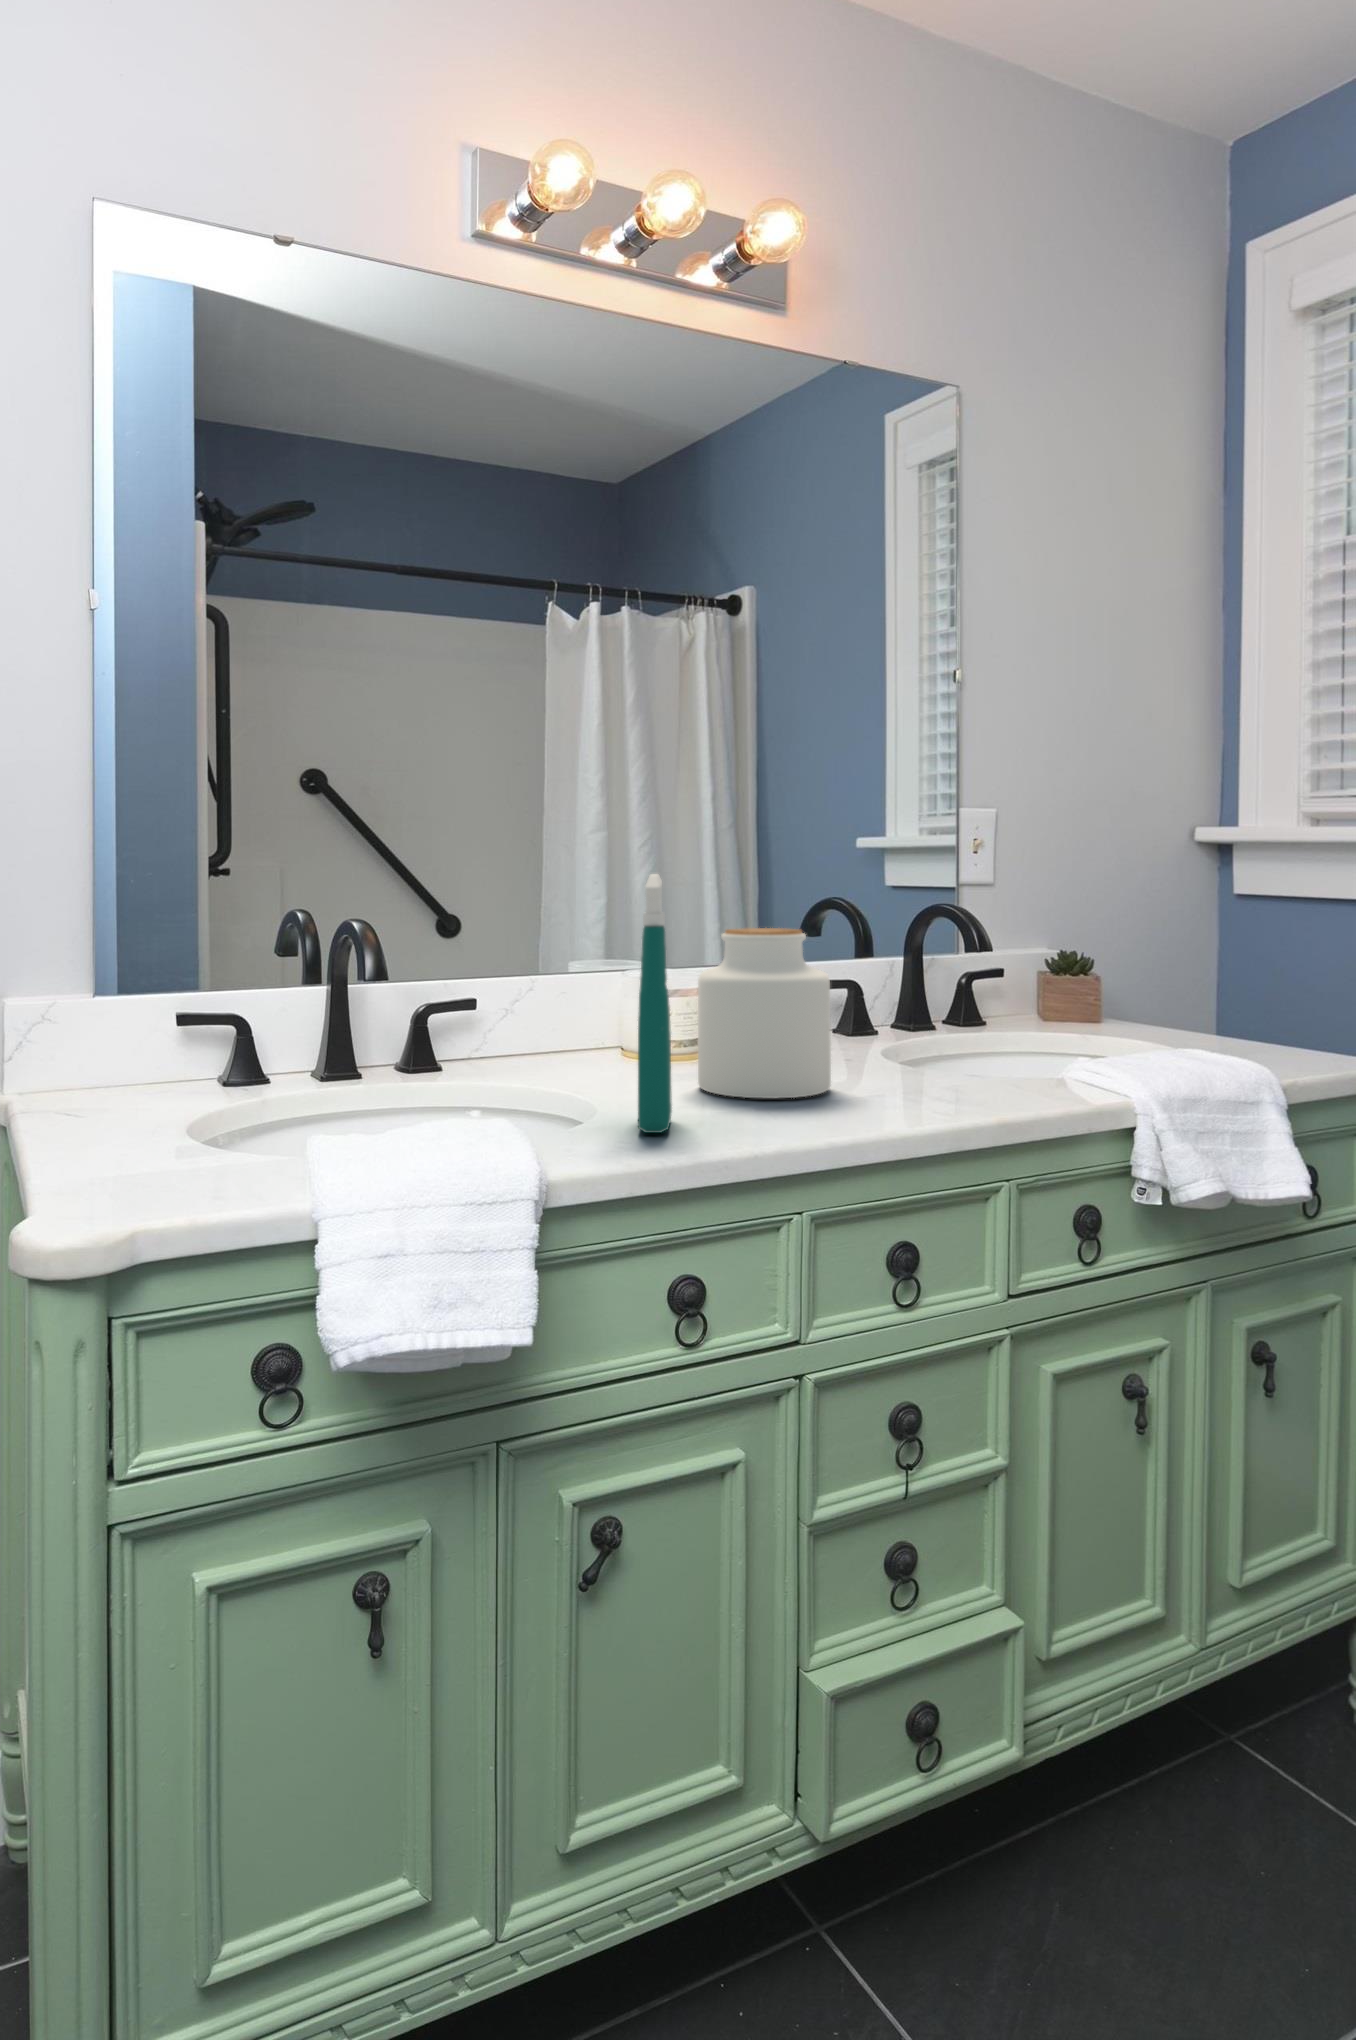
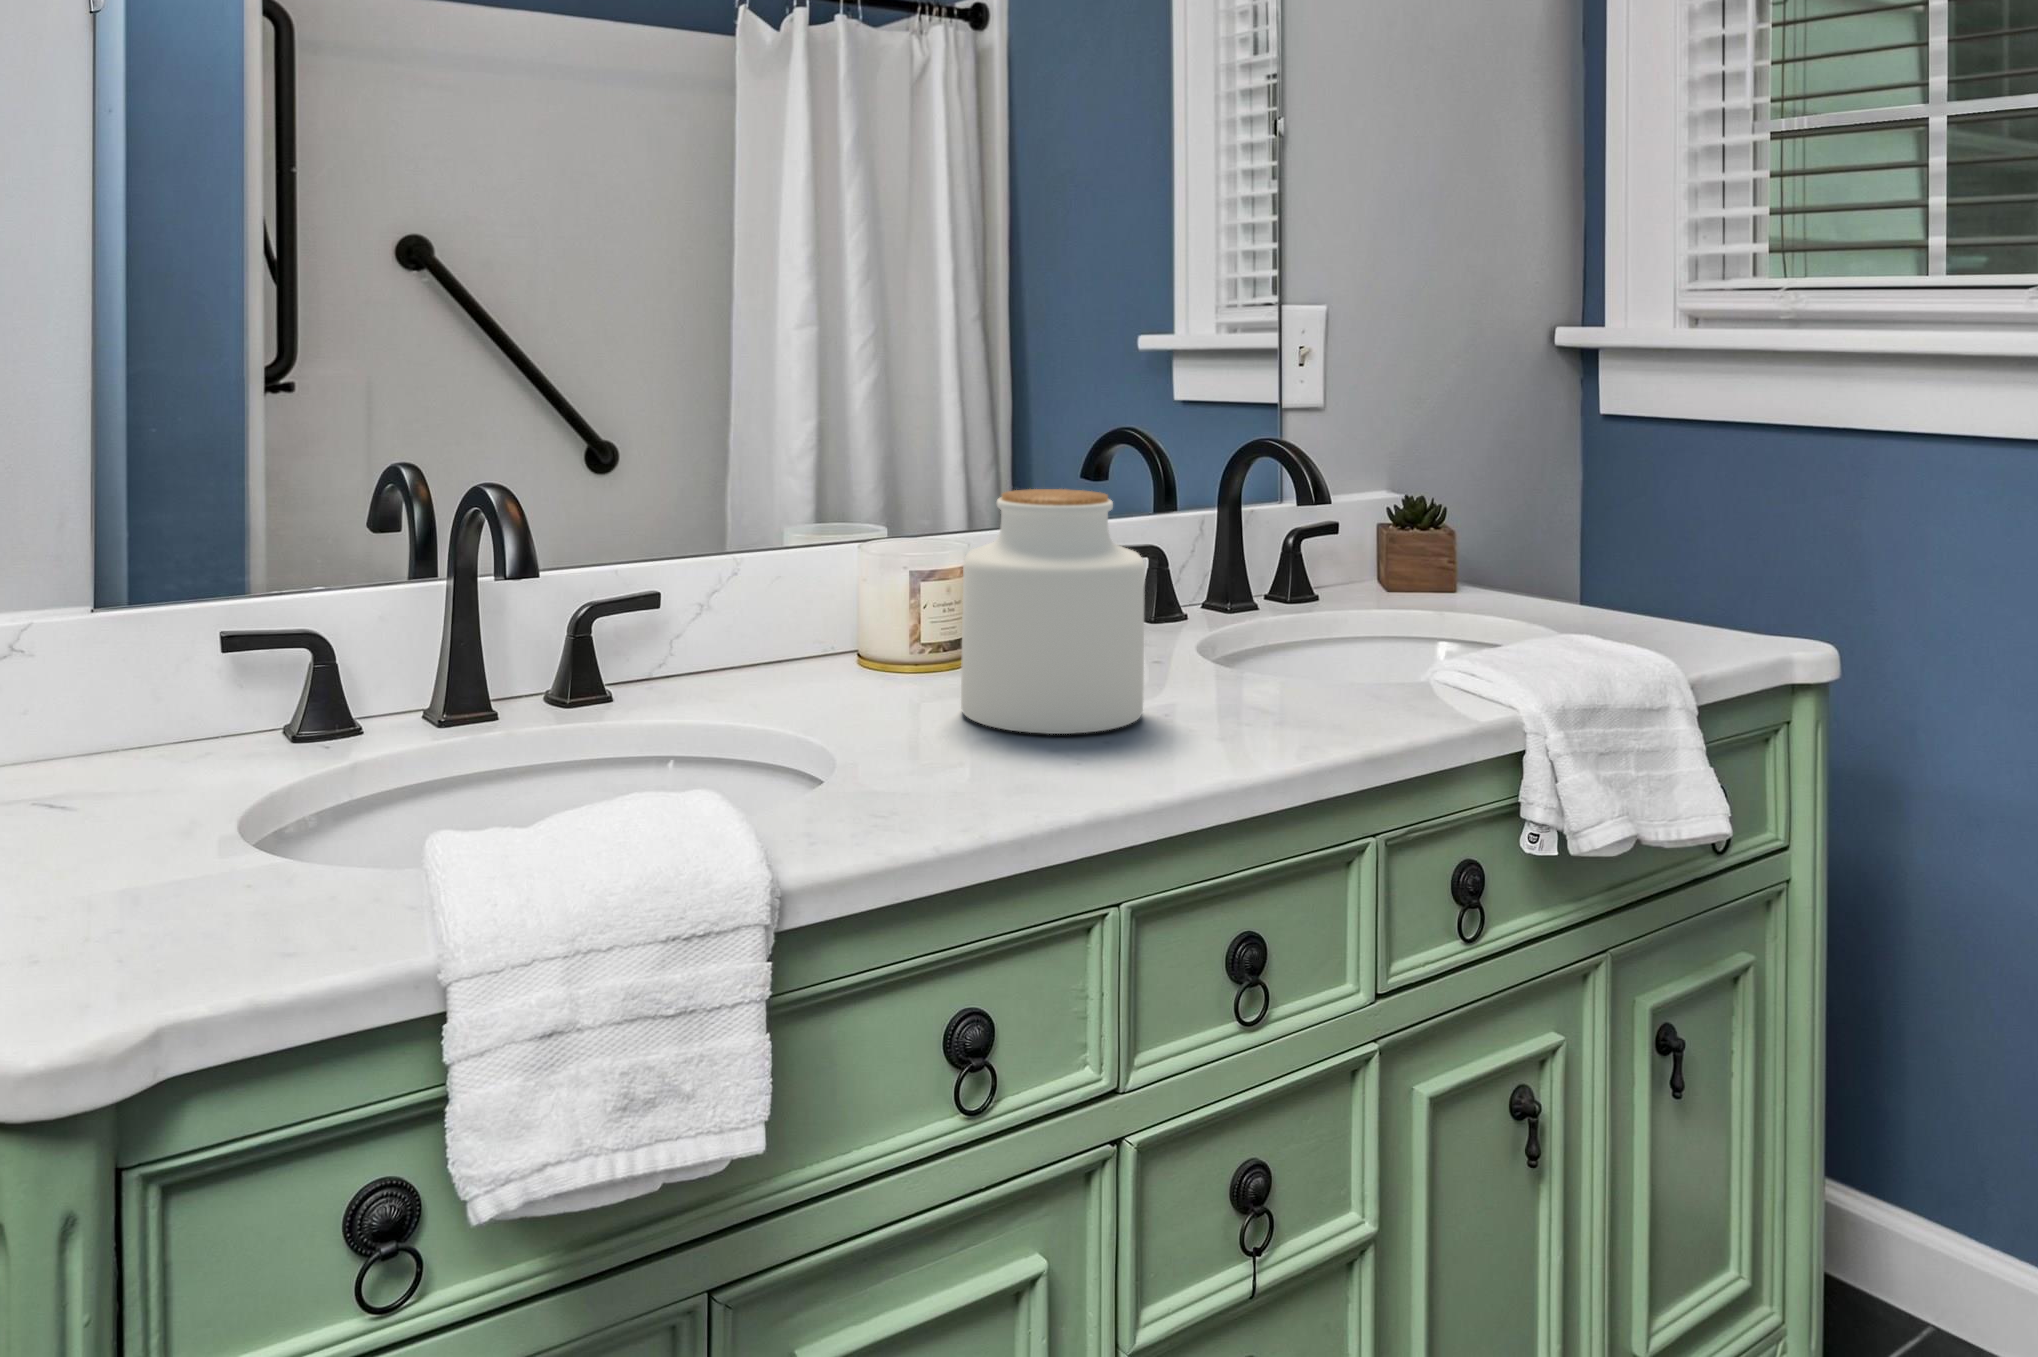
spray bottle: present [638,874,672,1133] -> none [899,431,945,806]

